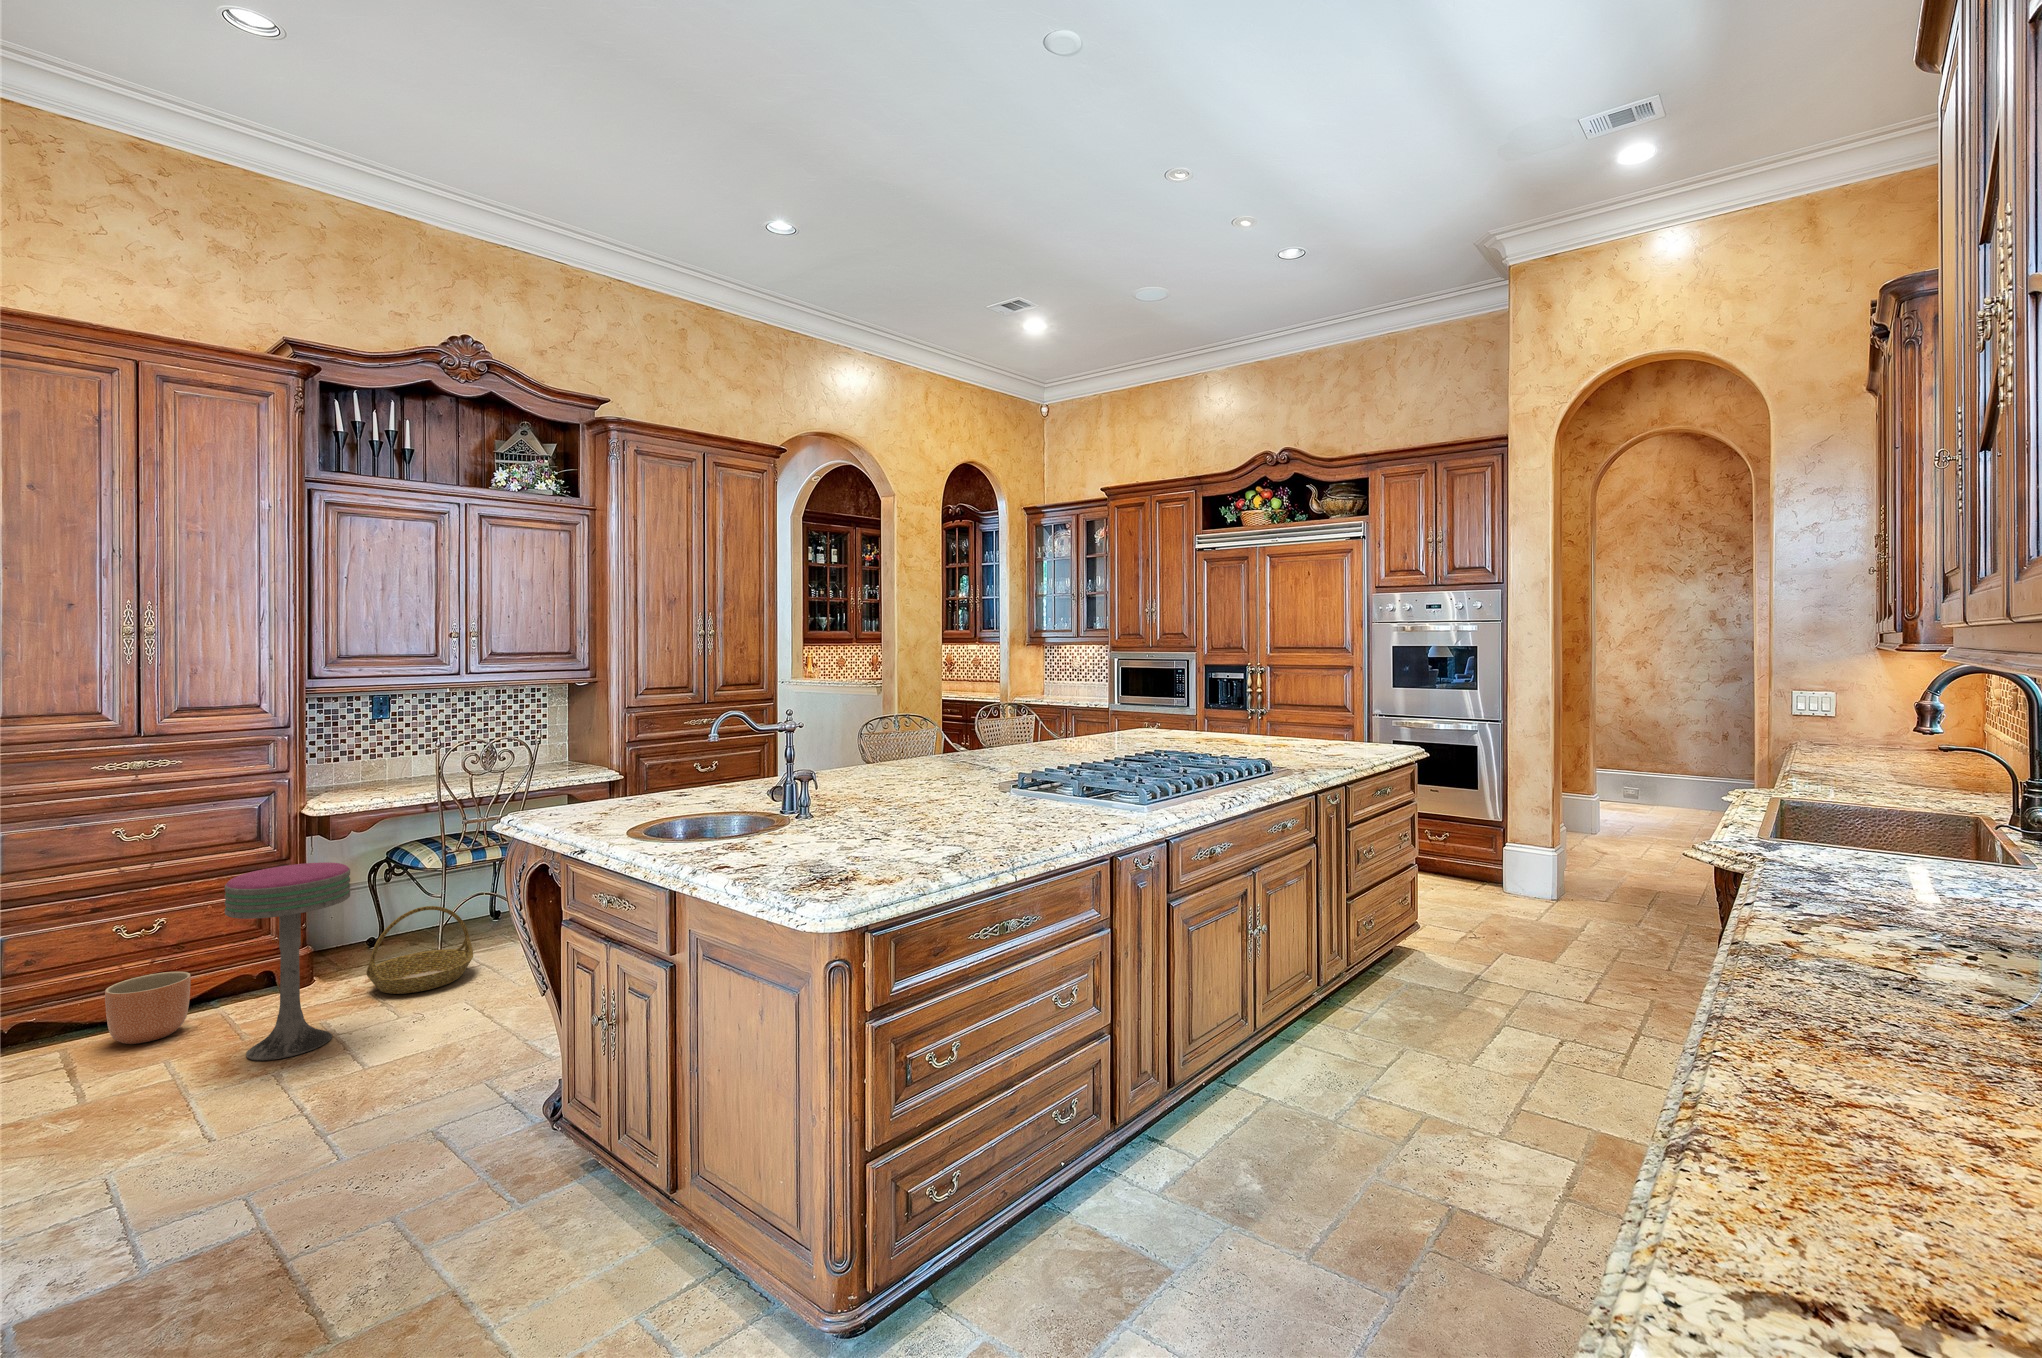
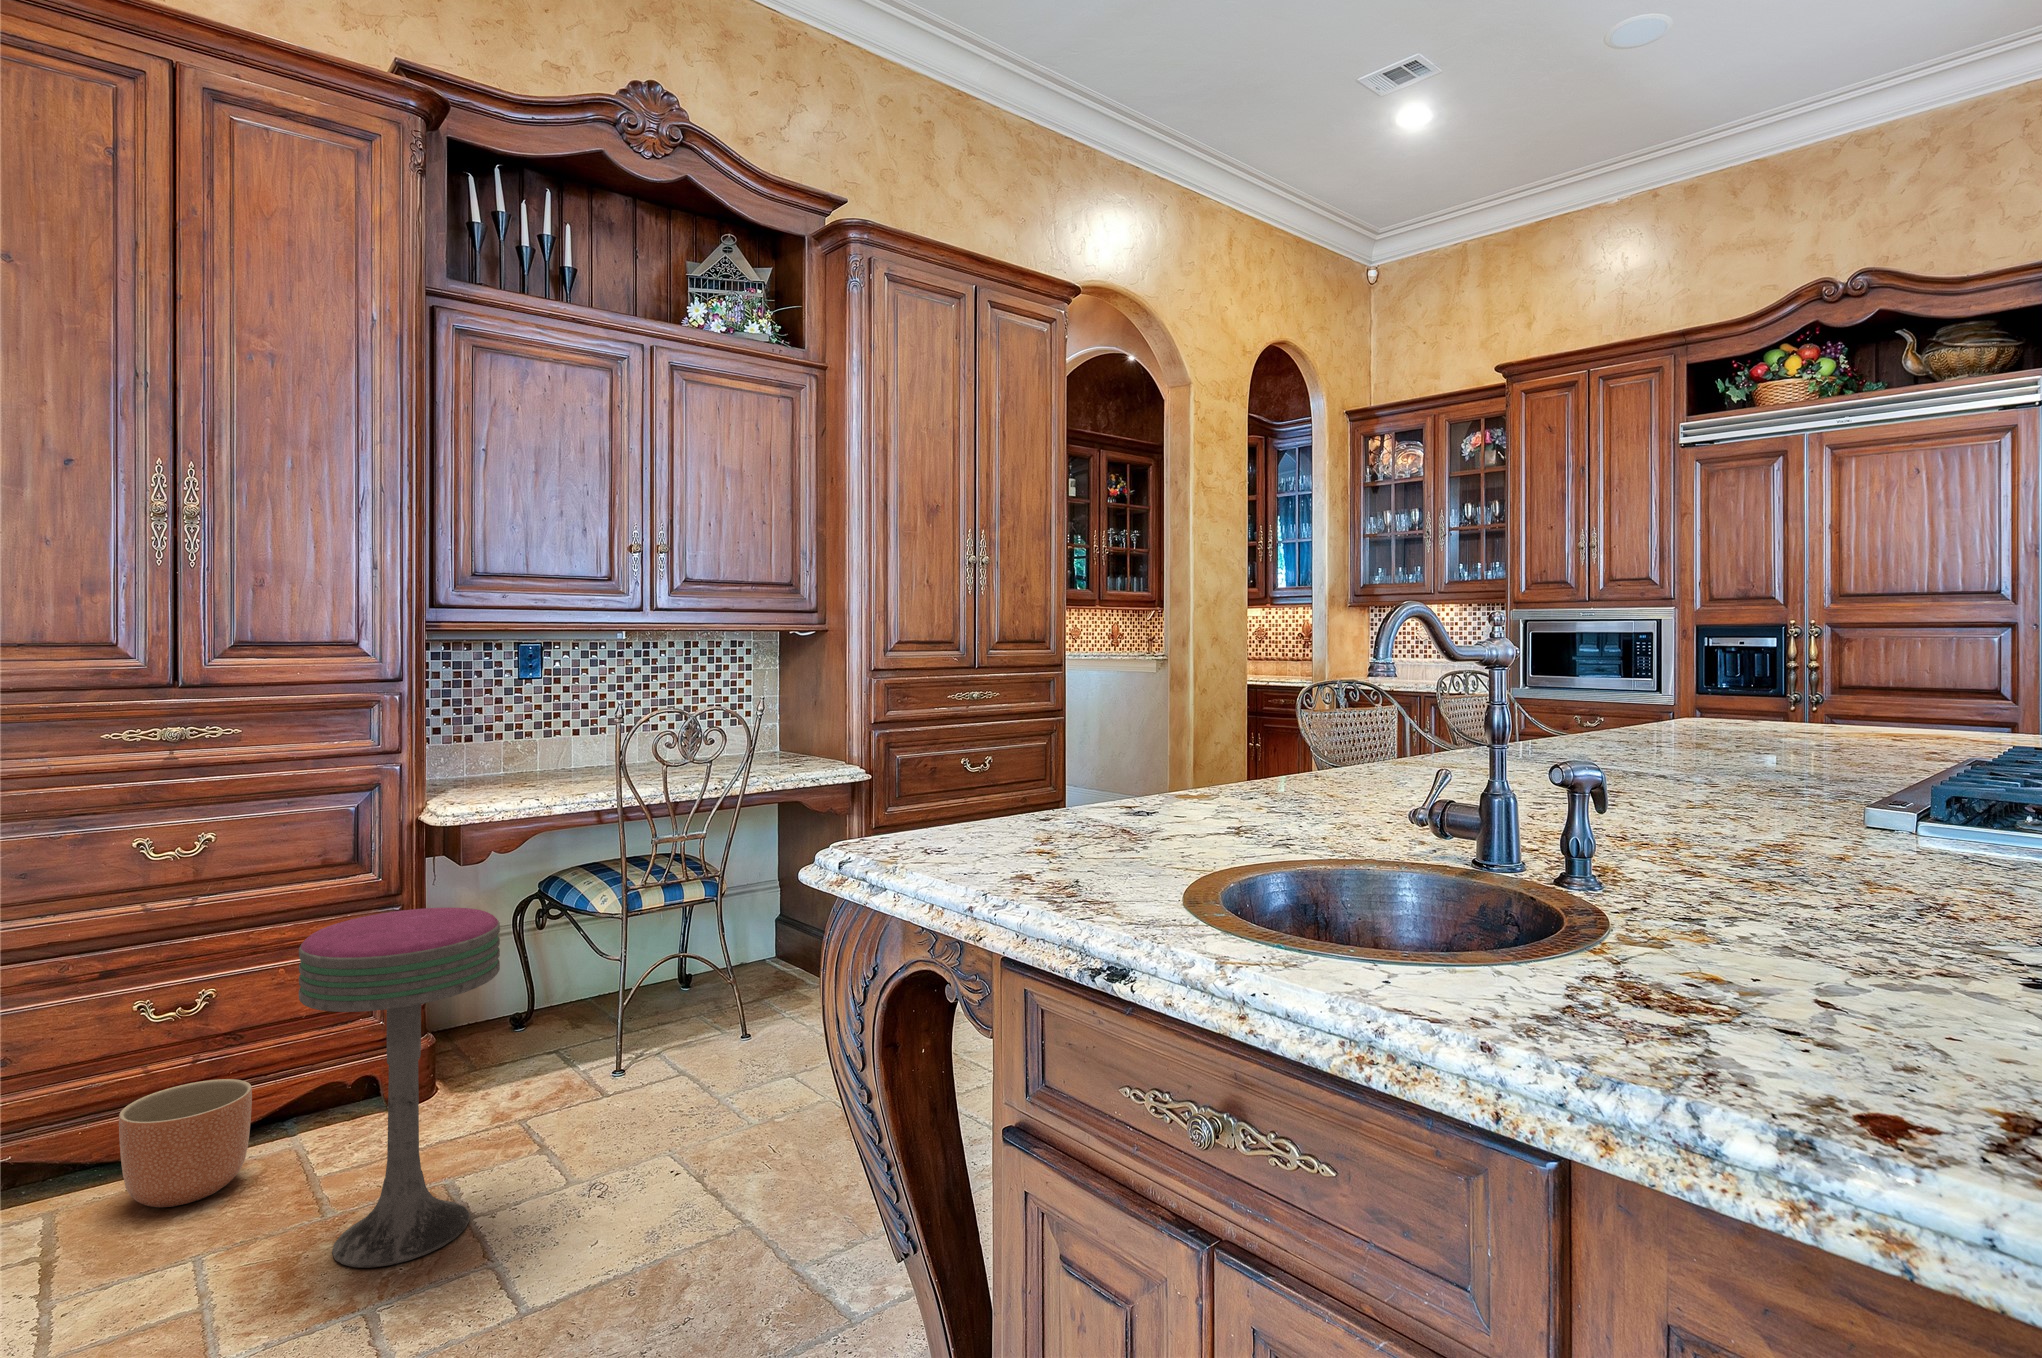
basket: present [366,906,473,994] -> none [516,979,673,1127]

